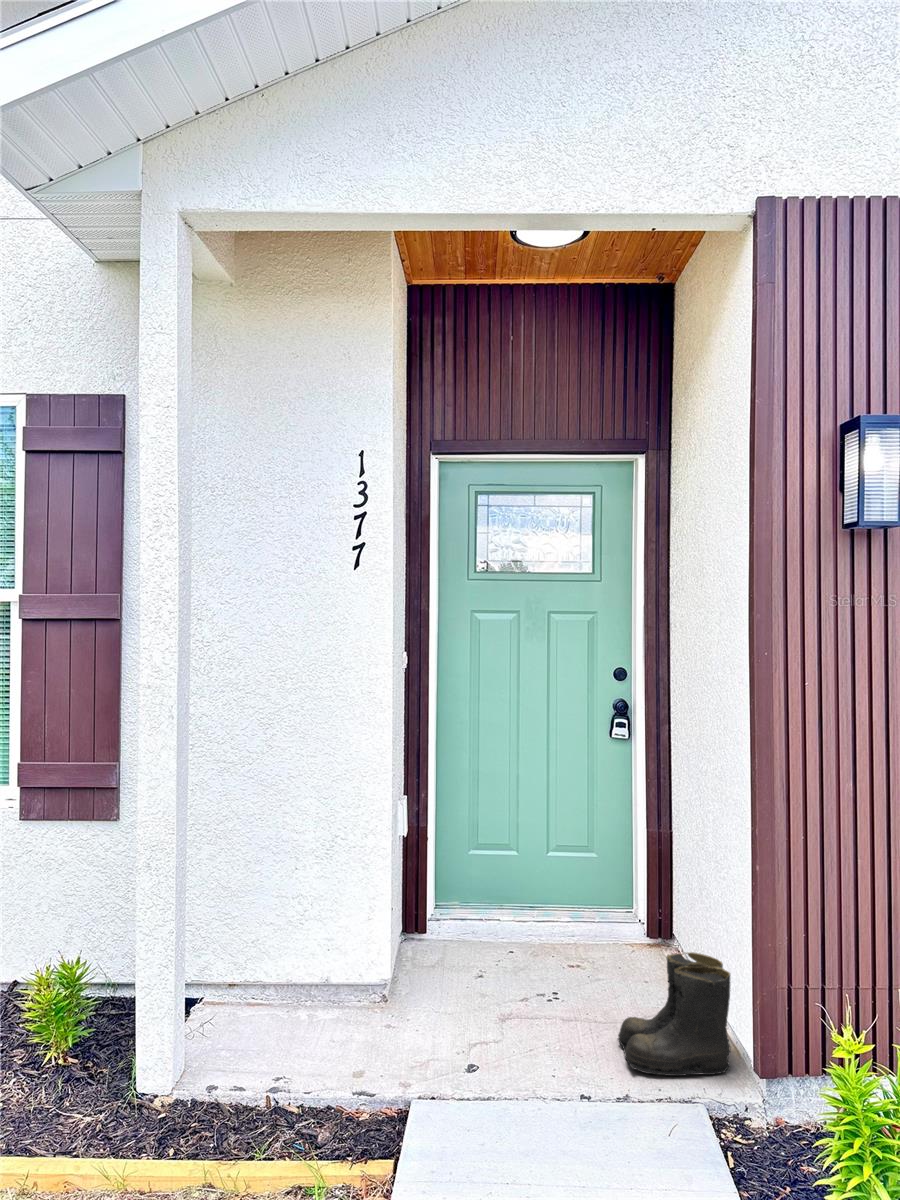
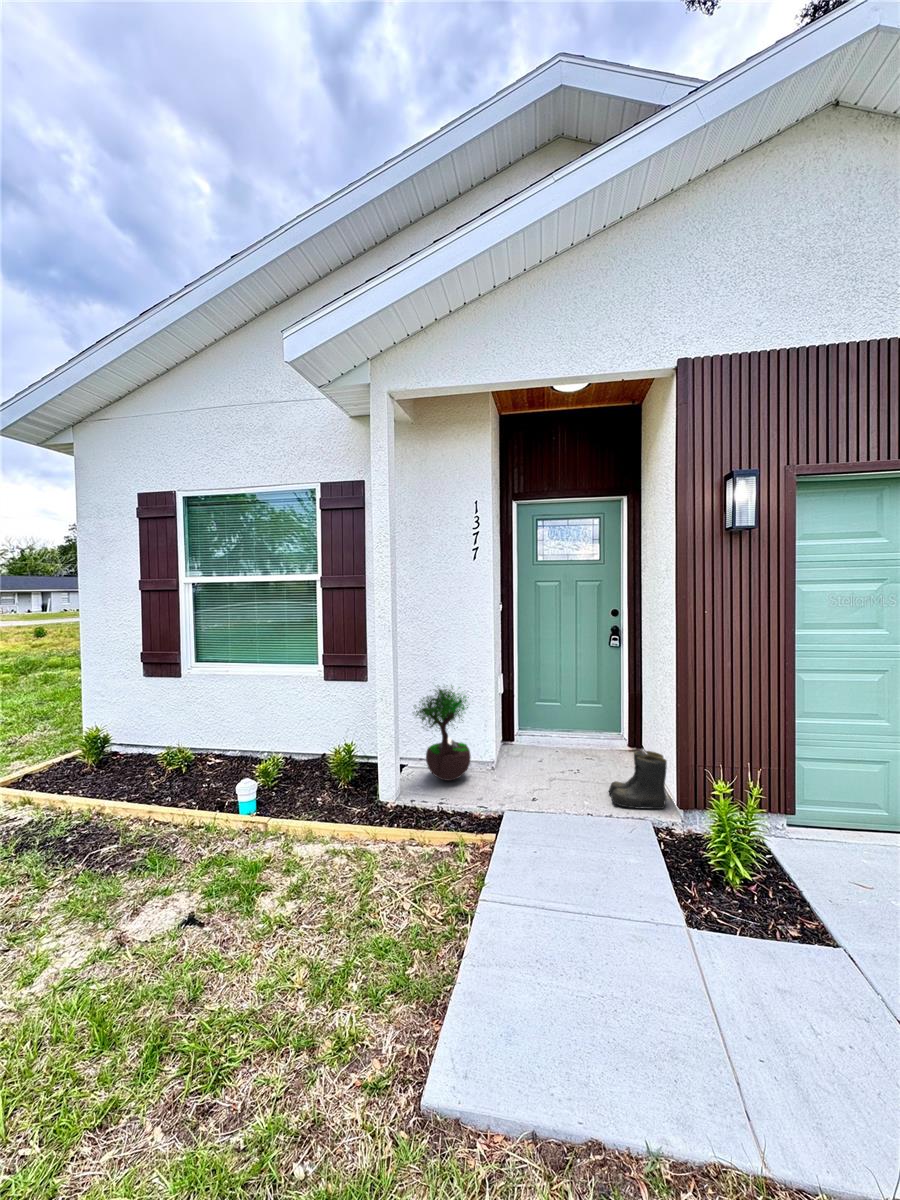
potted tree: none [216,814,348,1032] -> present [415,685,471,780]

